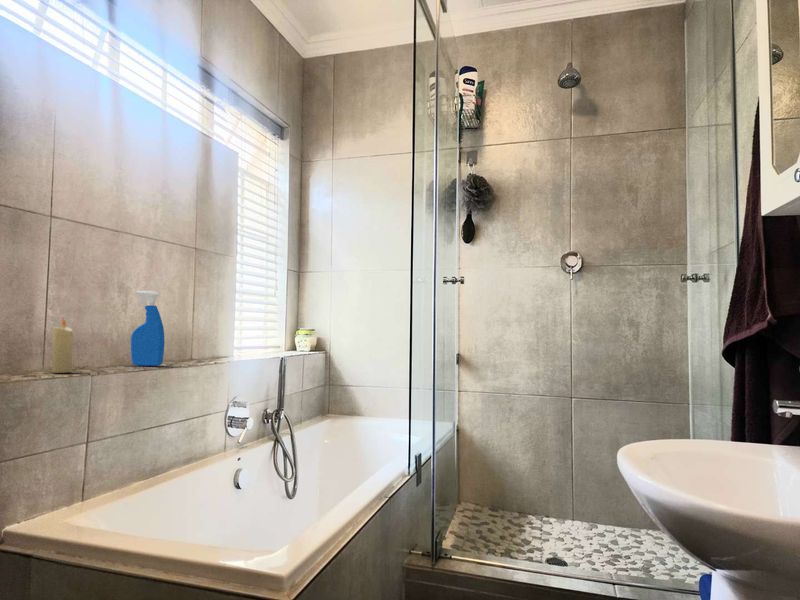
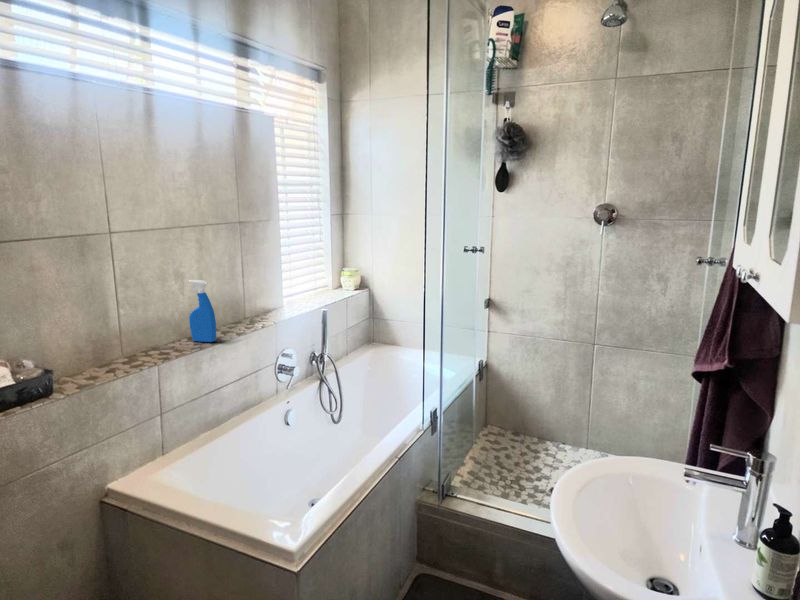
candle: present [52,319,73,373] -> none [123,320,143,364]

